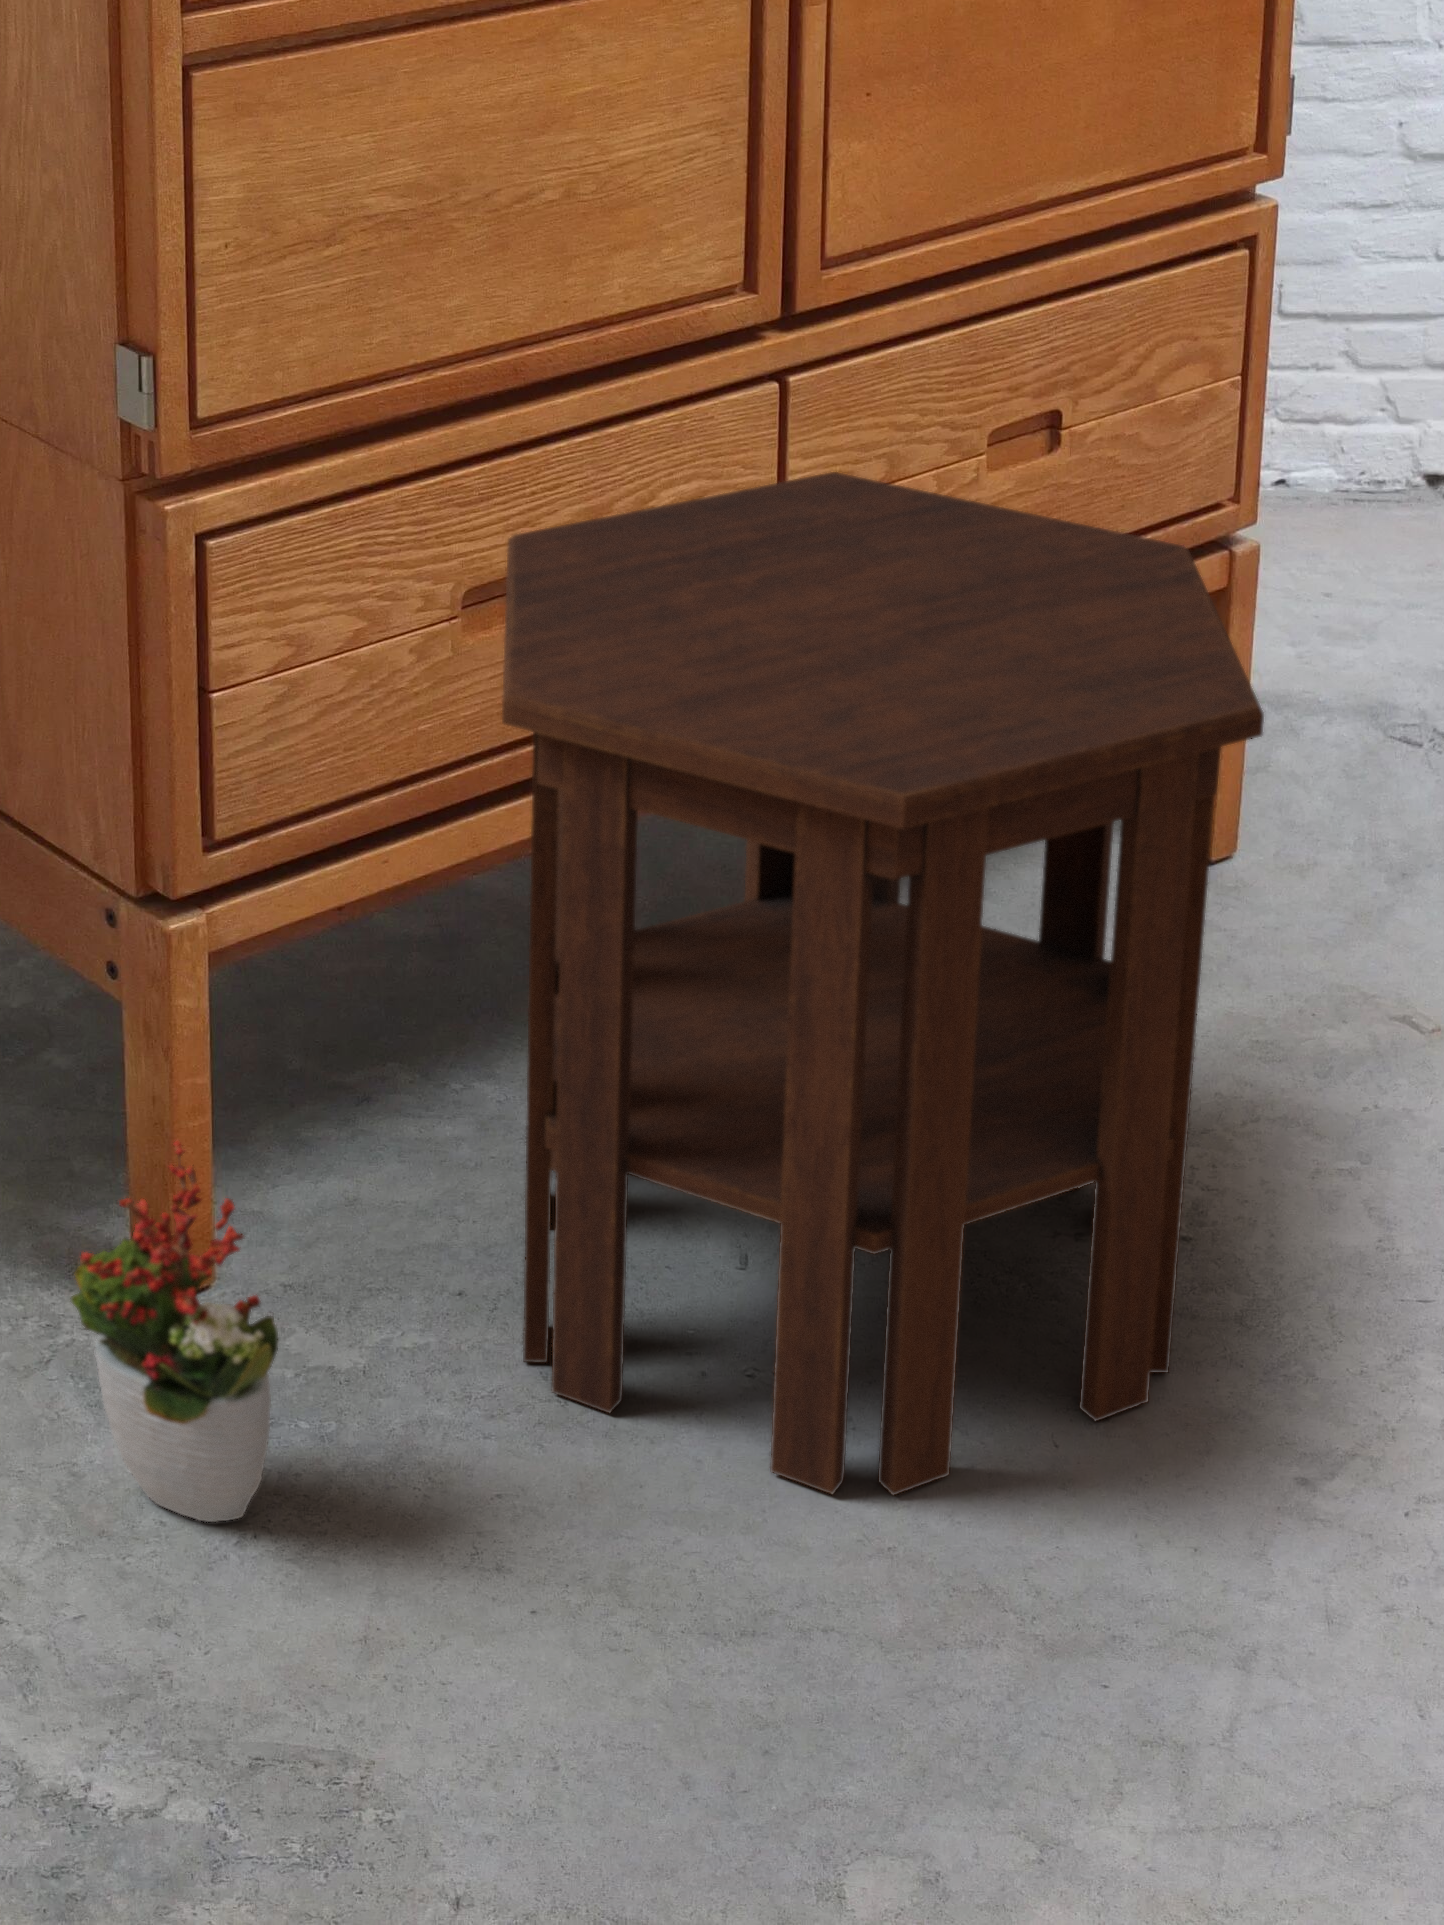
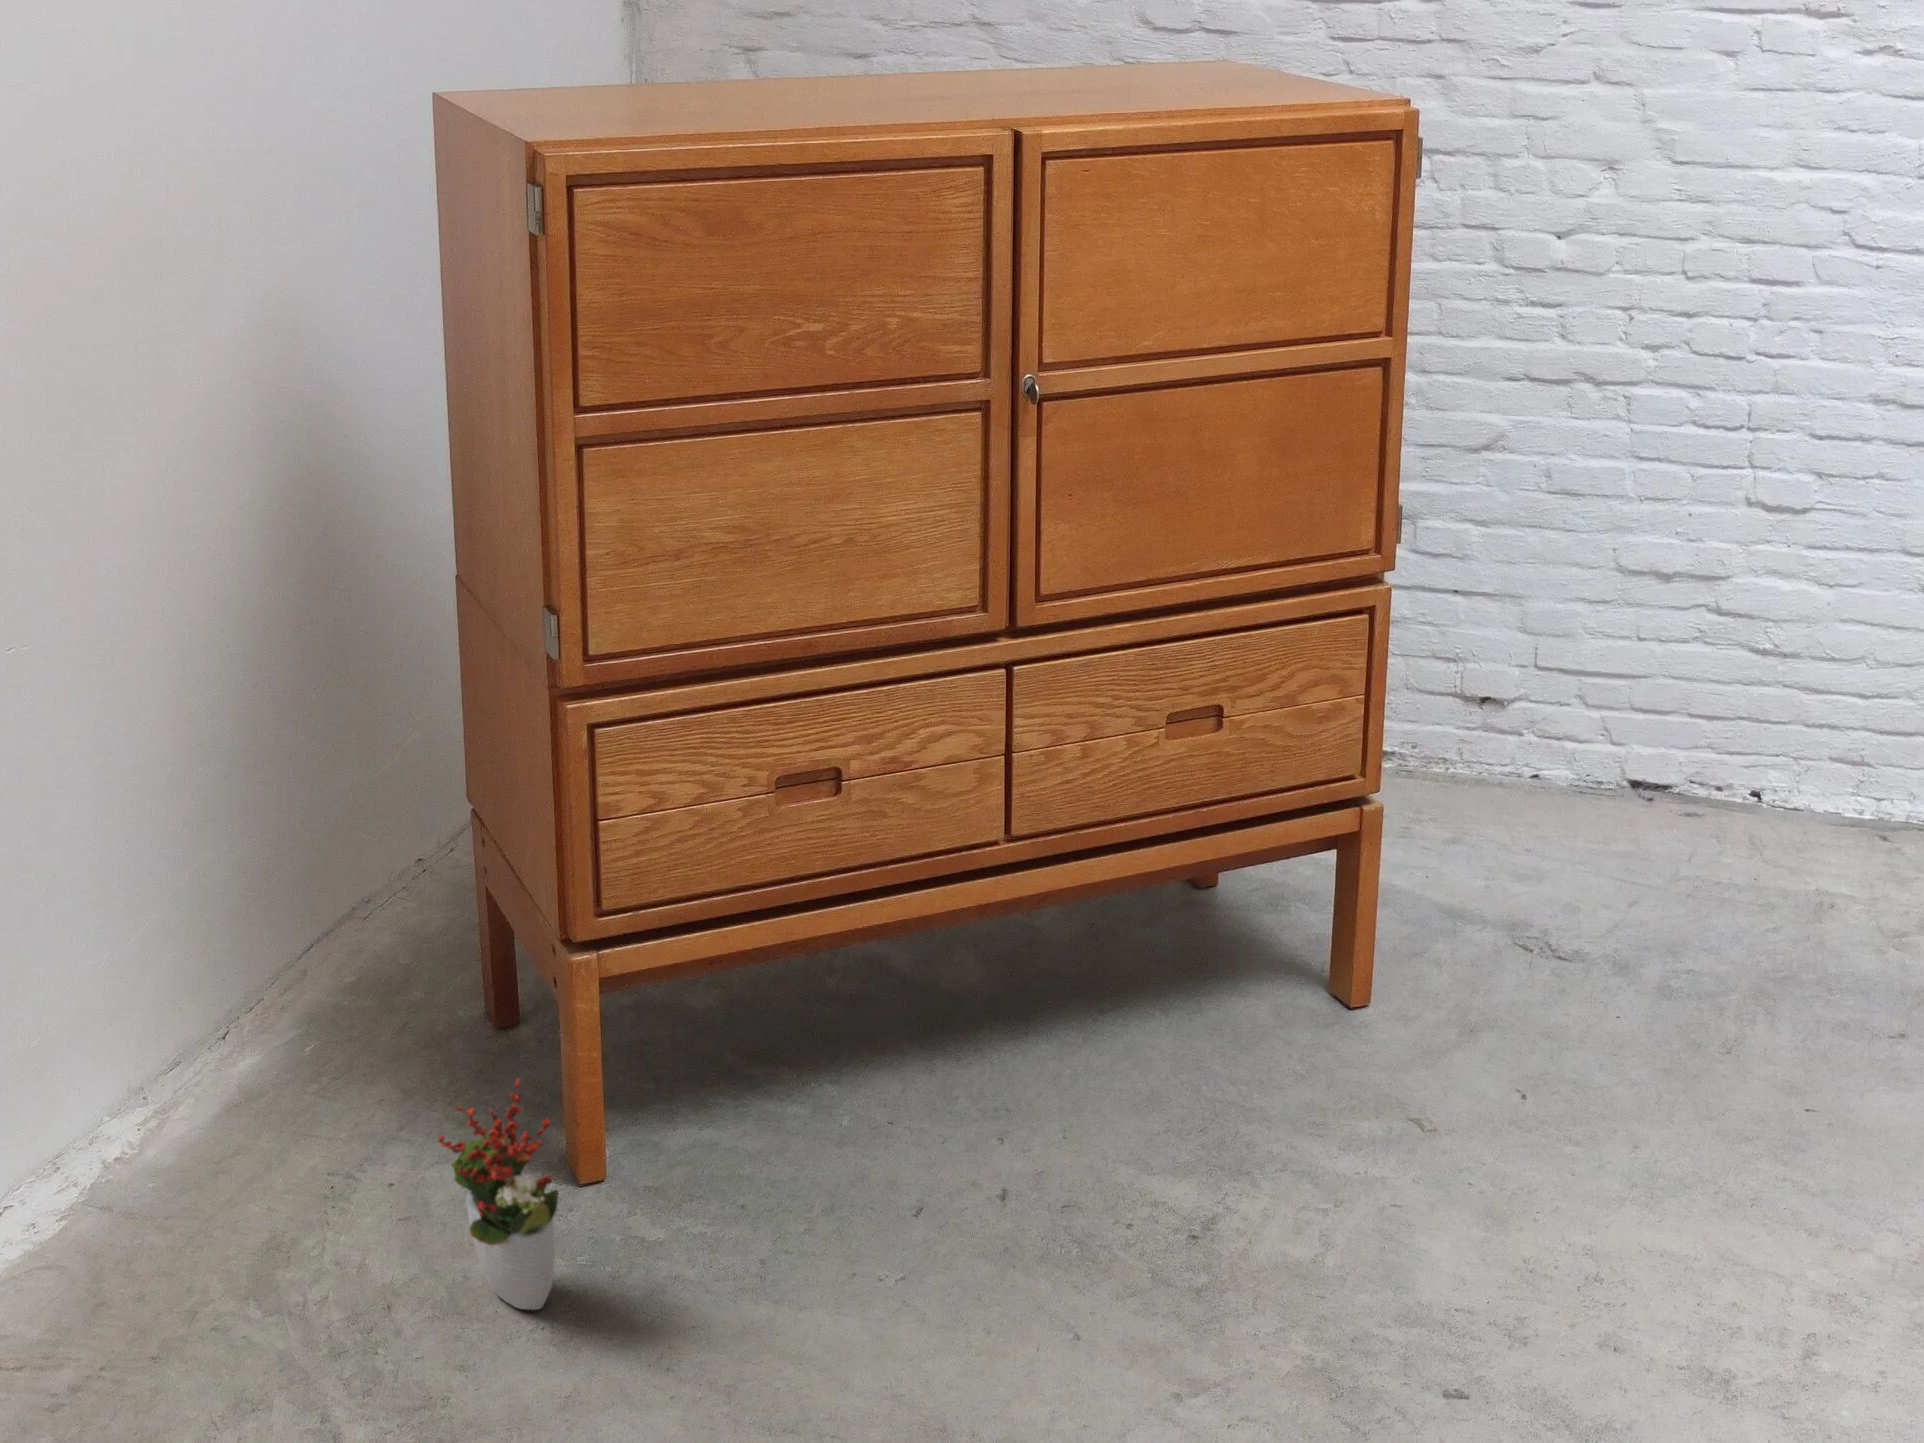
side table: present [502,472,1264,1495] -> none [721,726,1211,1356]

